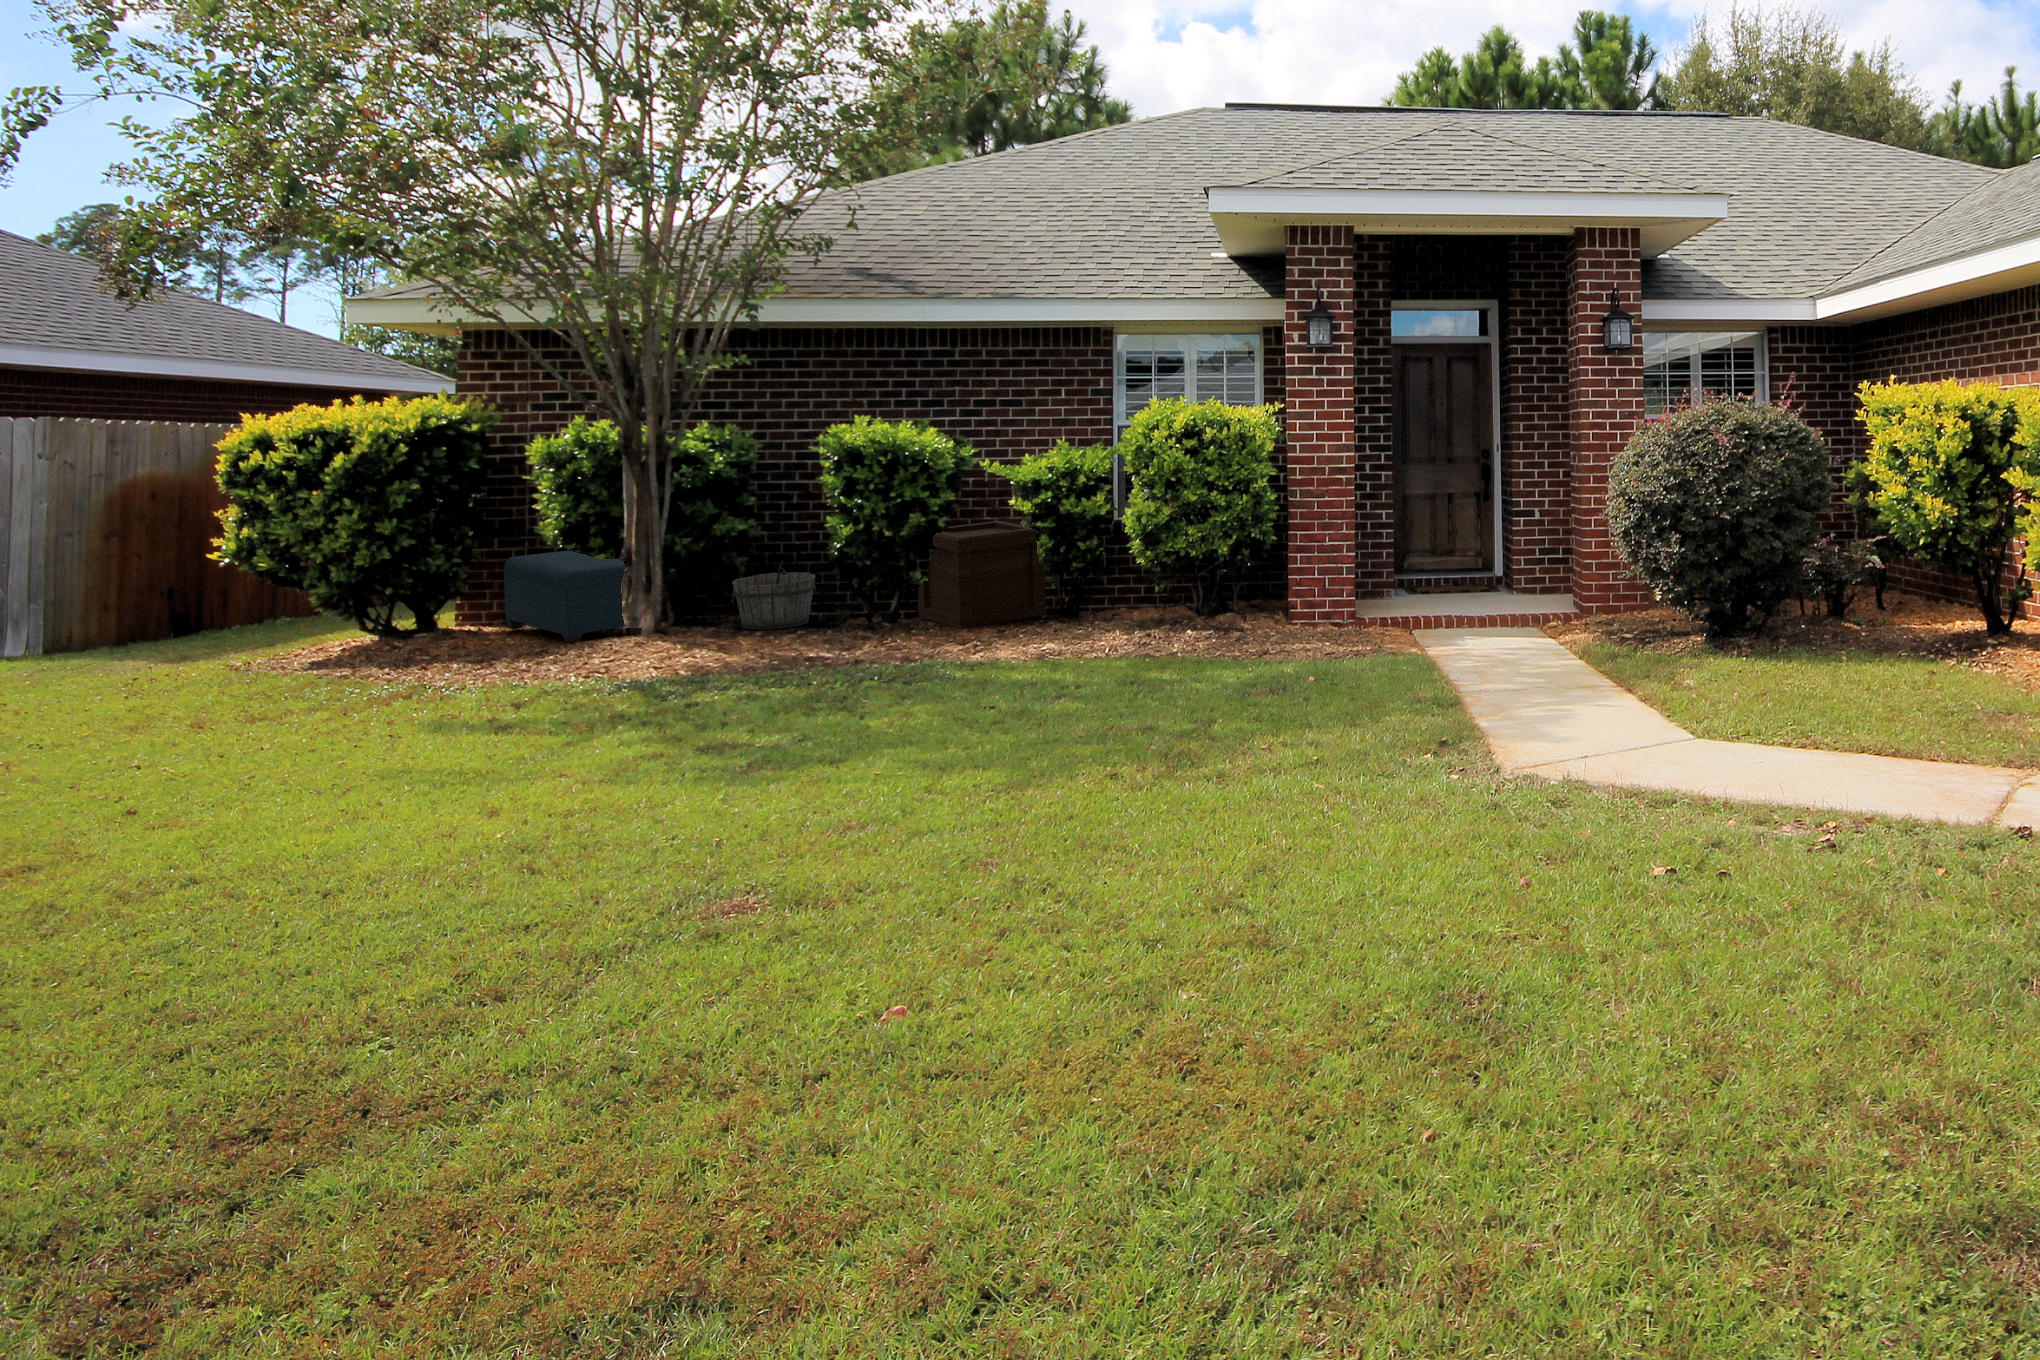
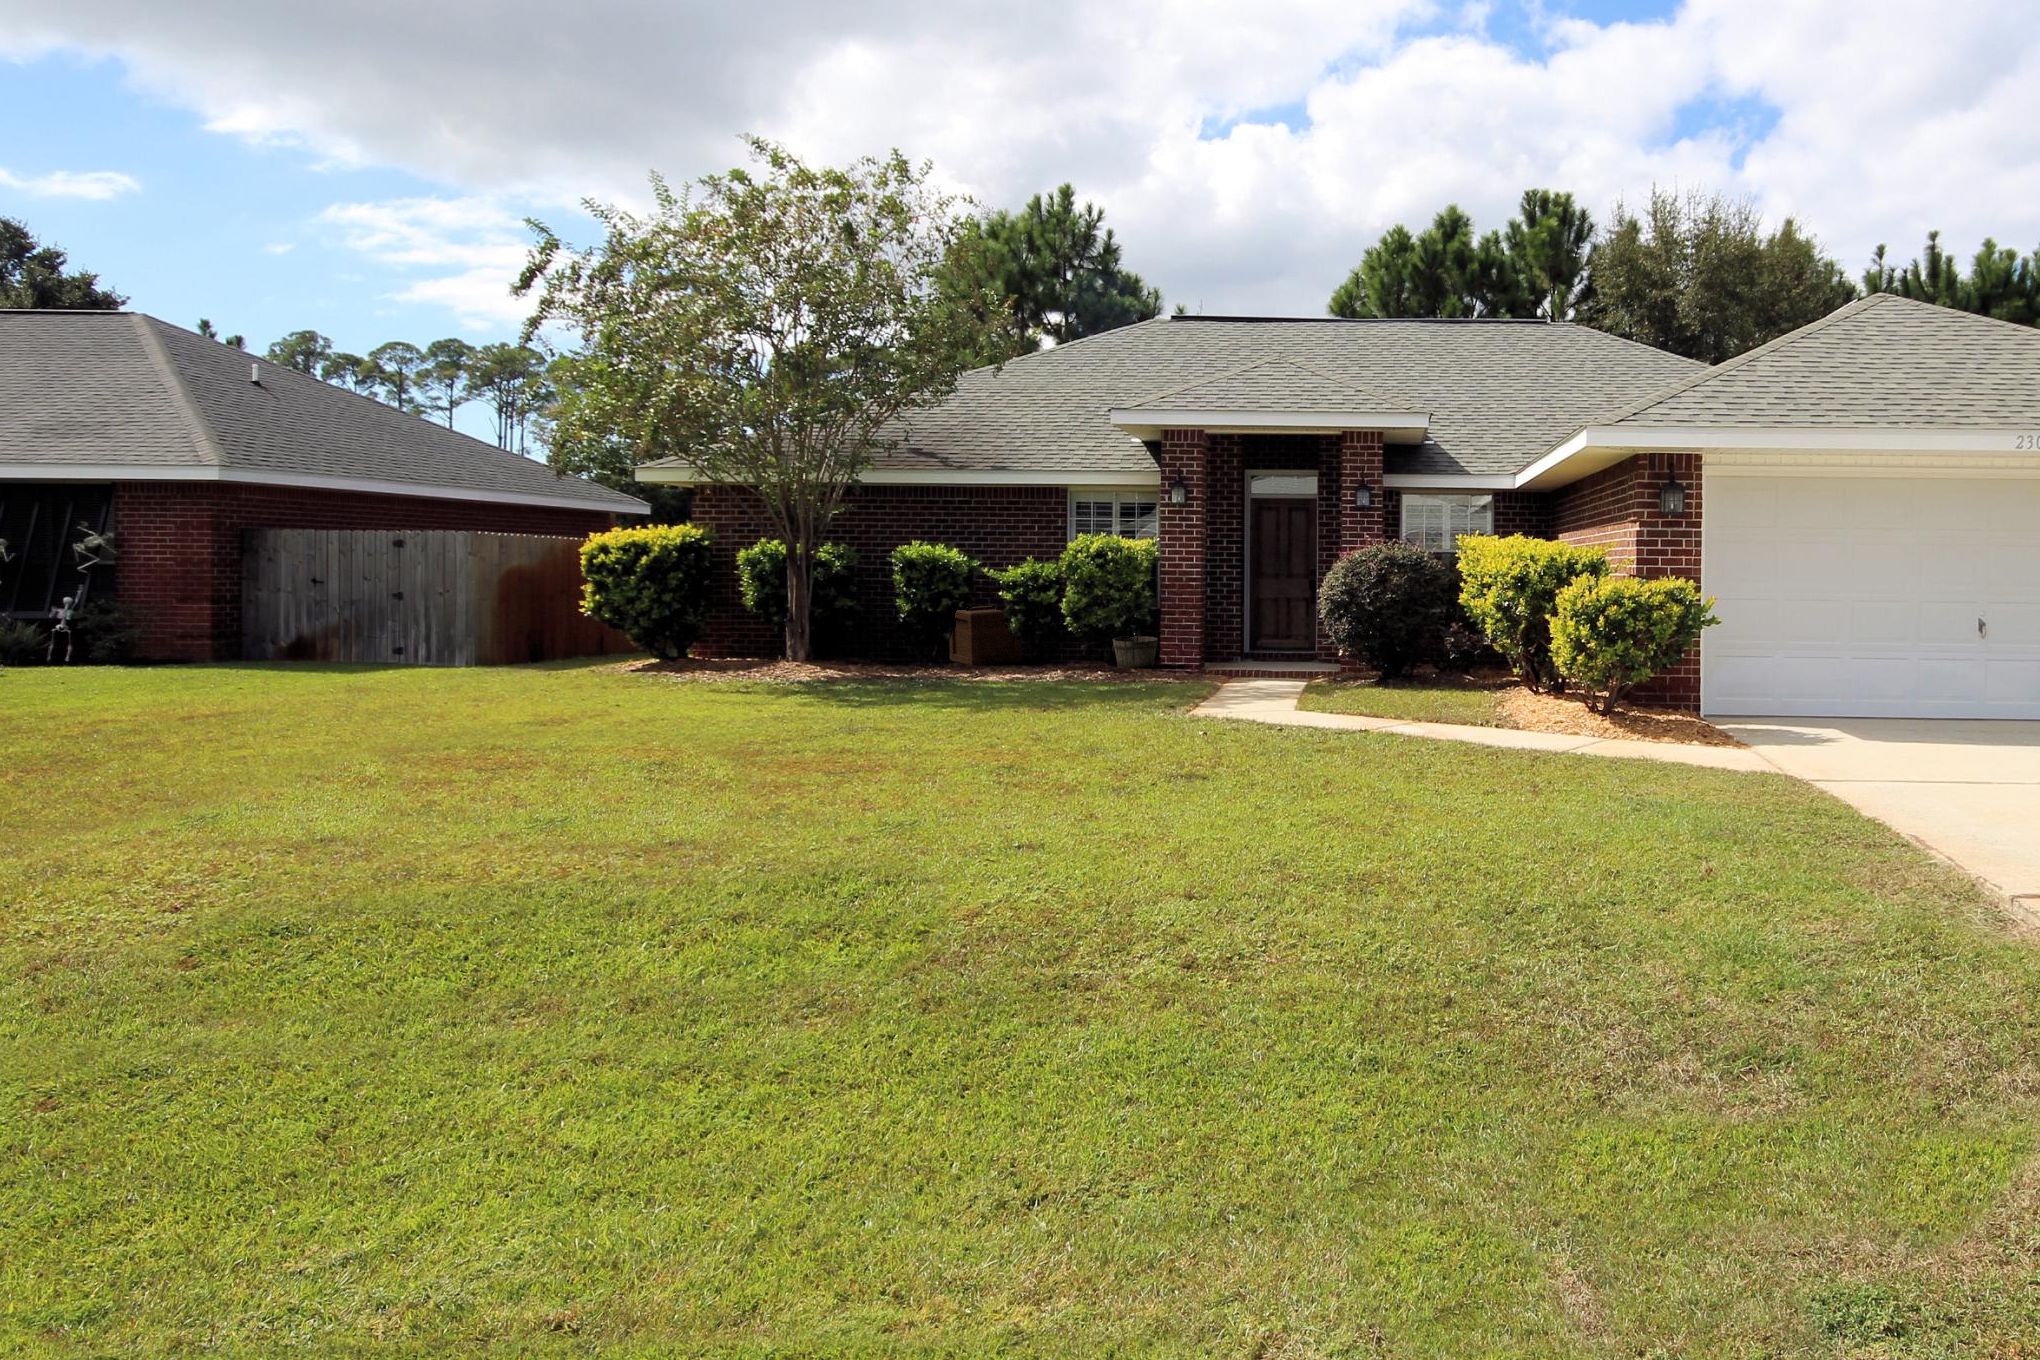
bench: present [504,551,642,643] -> none [722,615,799,667]
wooden bucket: present [731,561,817,629] -> present [1113,629,1158,668]

